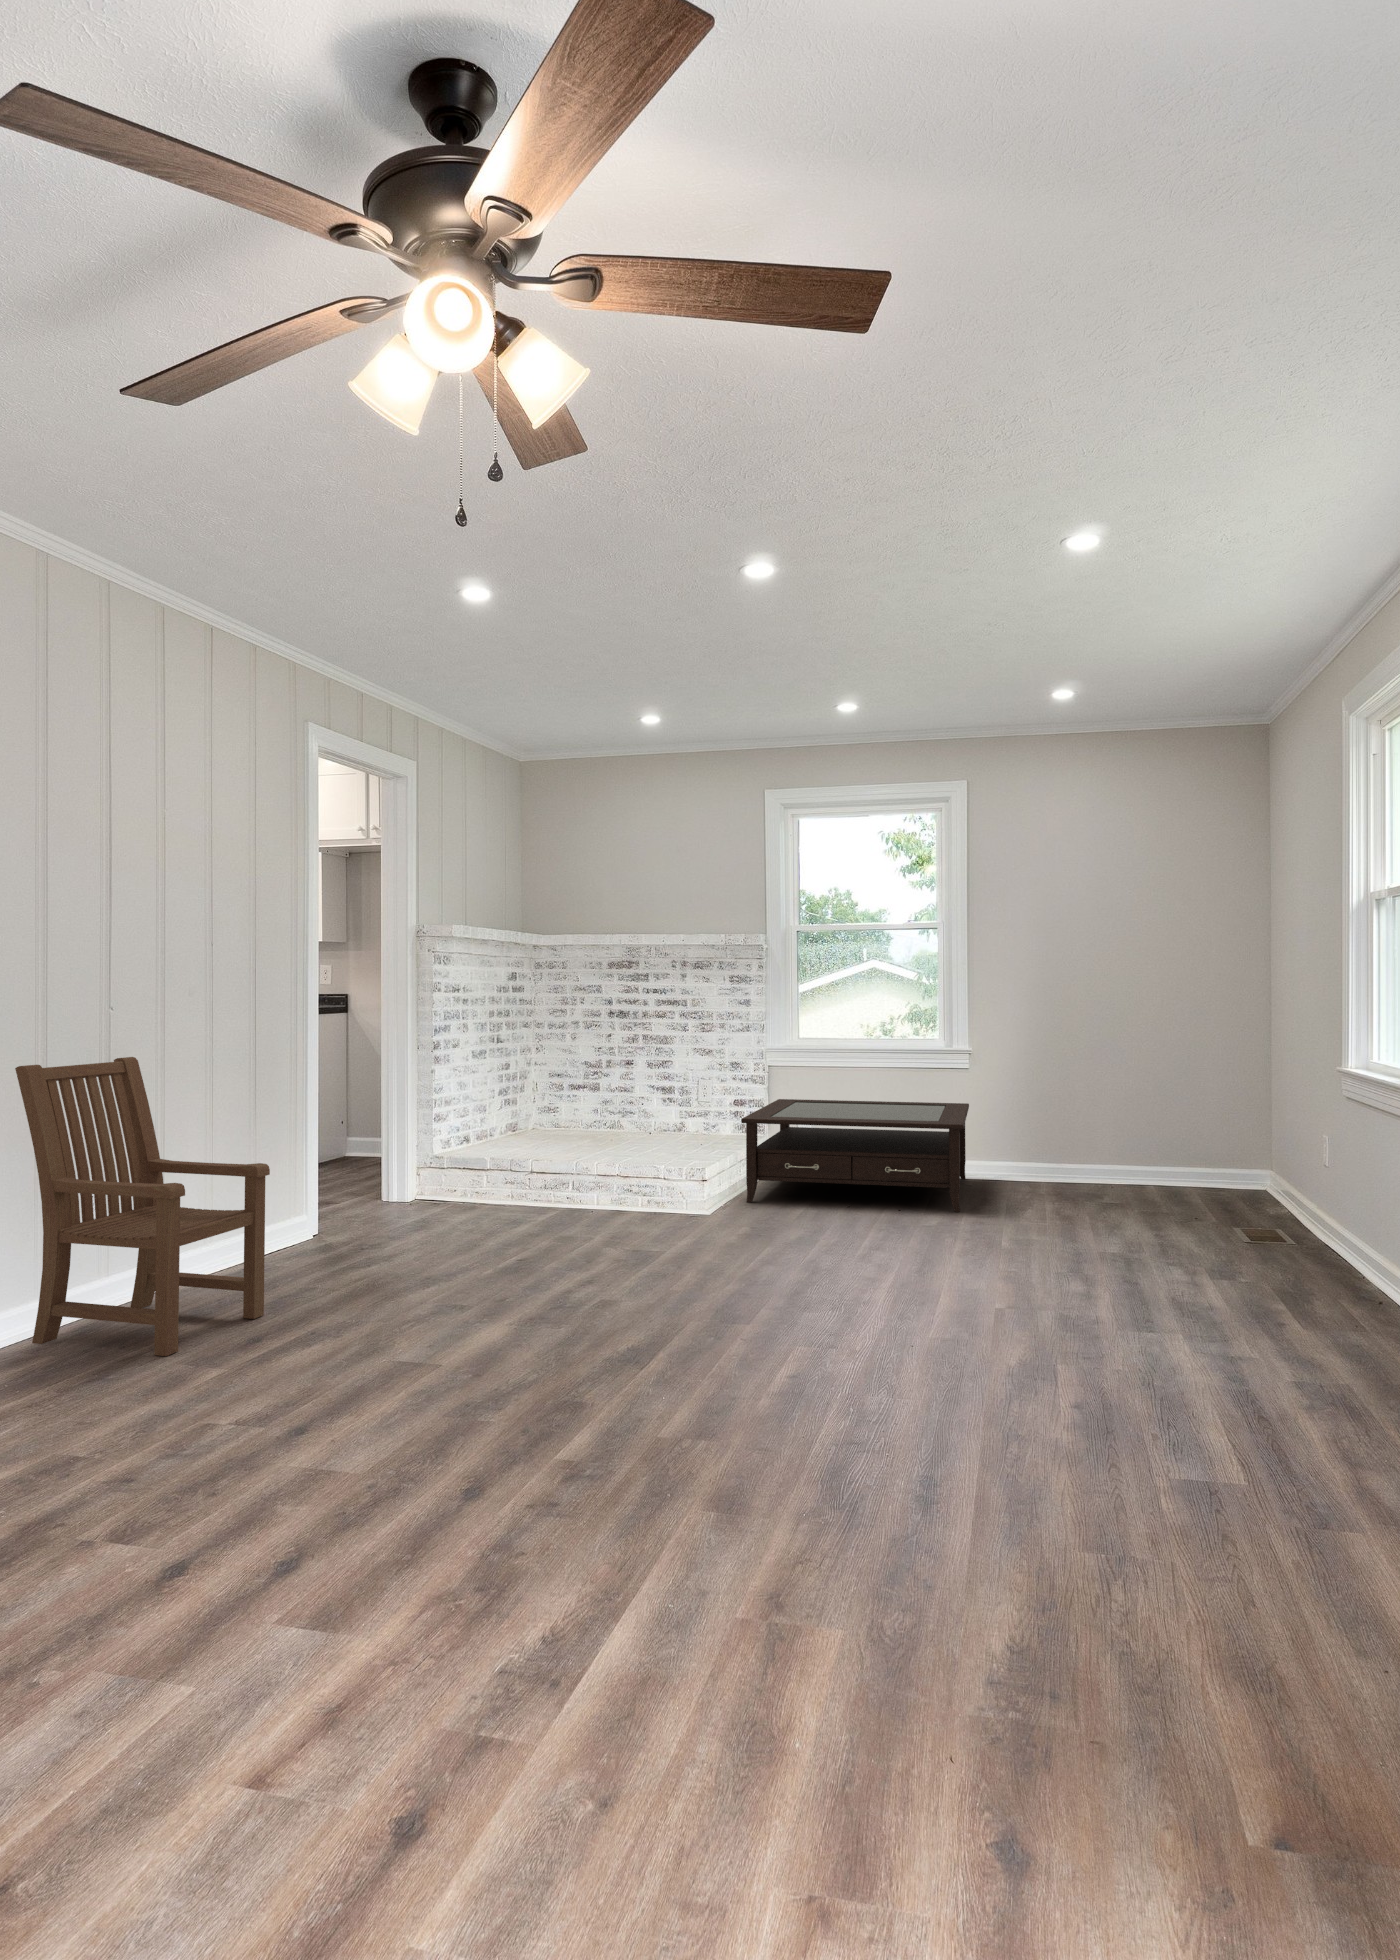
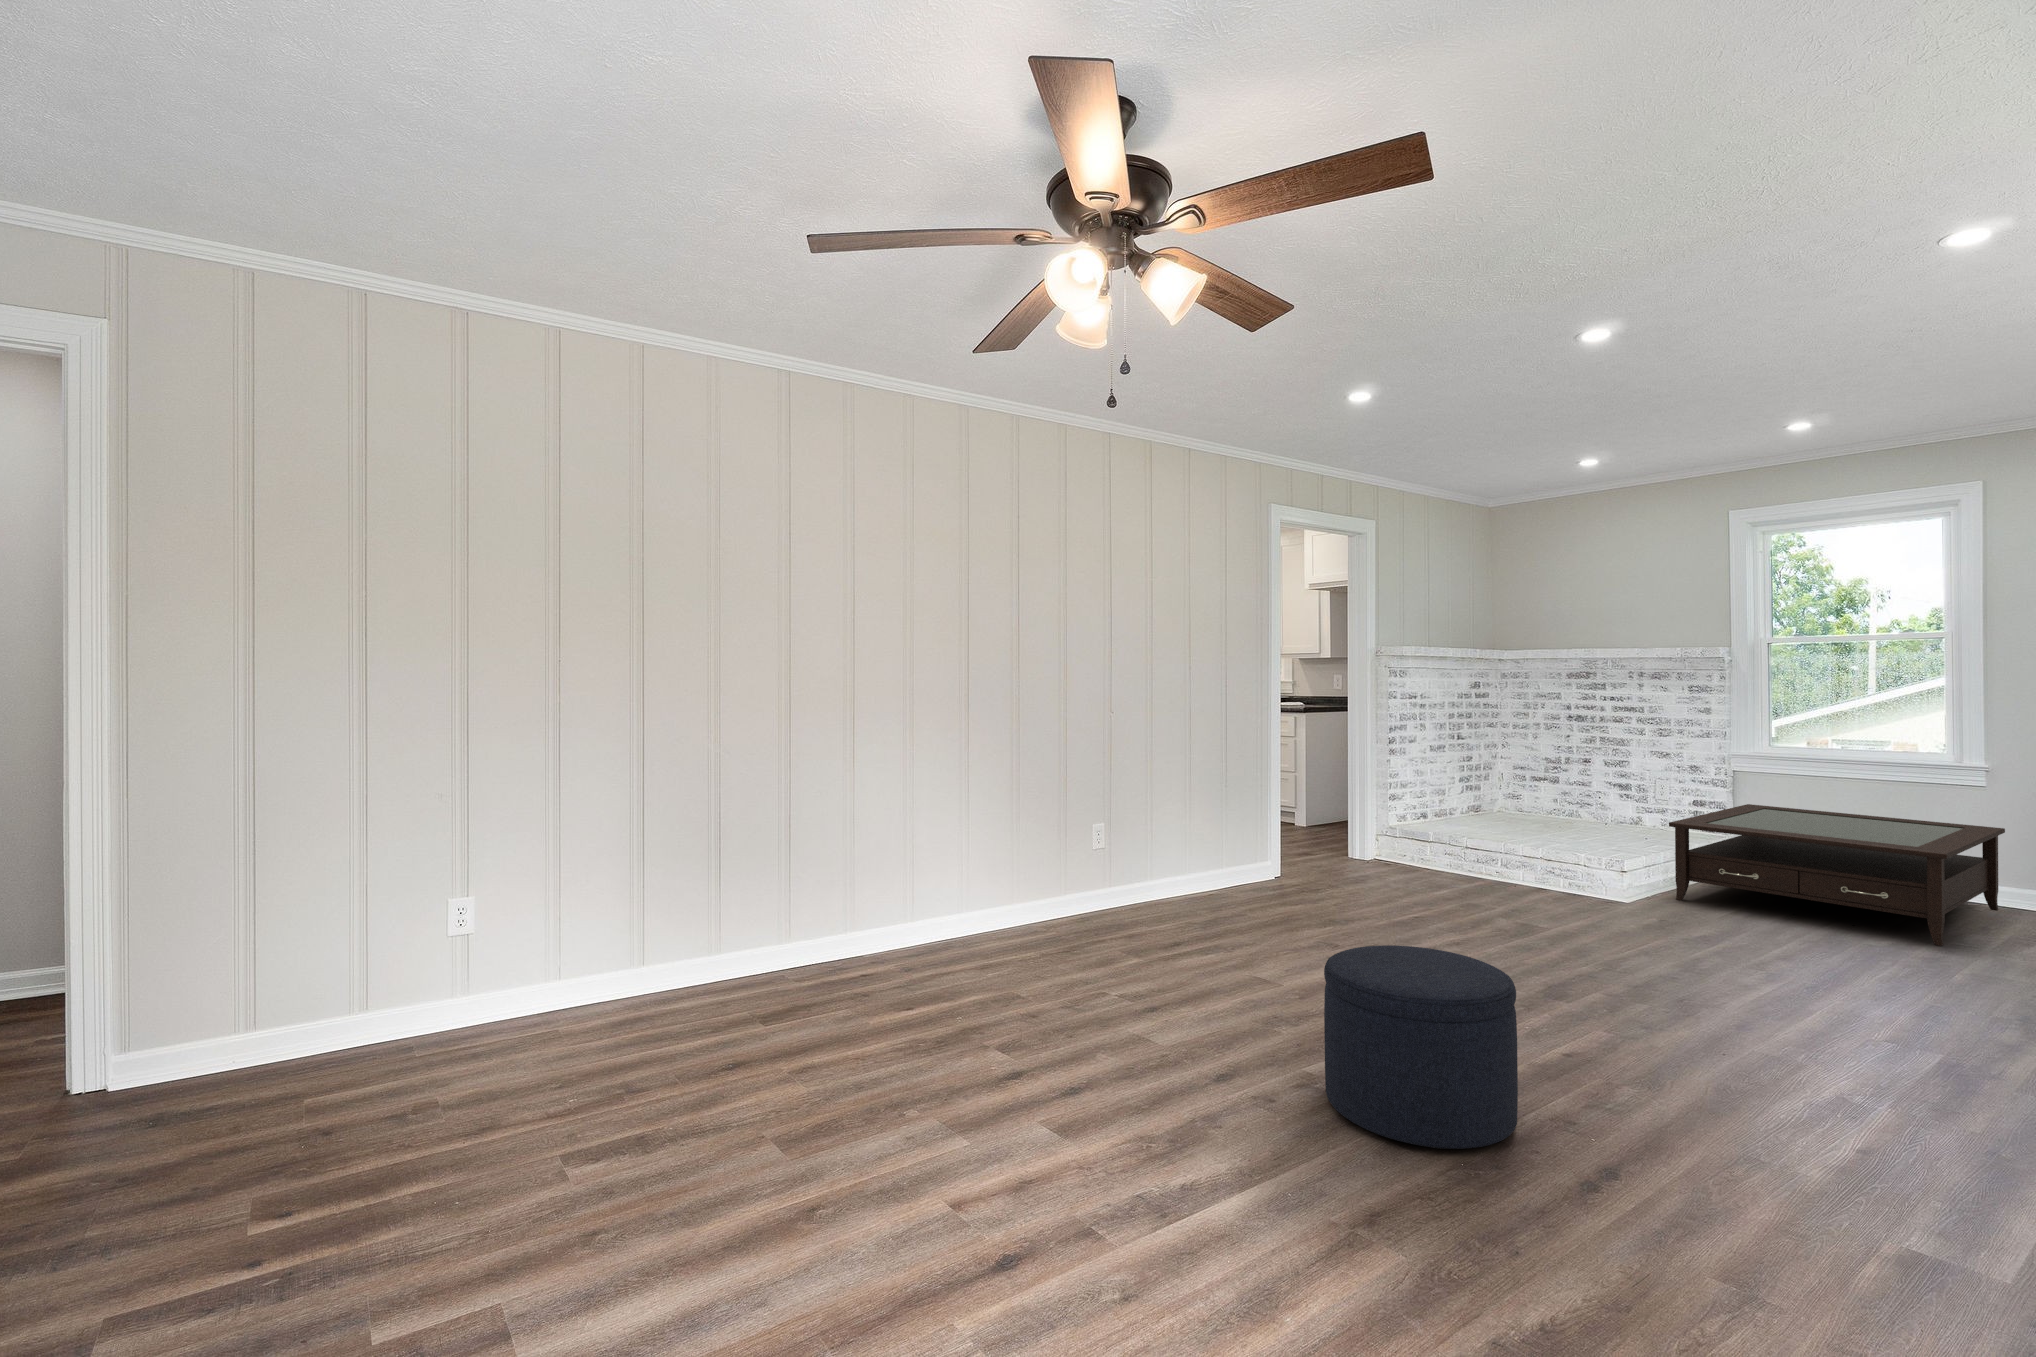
armchair: present [15,1057,270,1356] -> none [1047,752,1195,945]
ottoman: none [613,1255,833,1490] -> present [1324,945,1518,1149]

